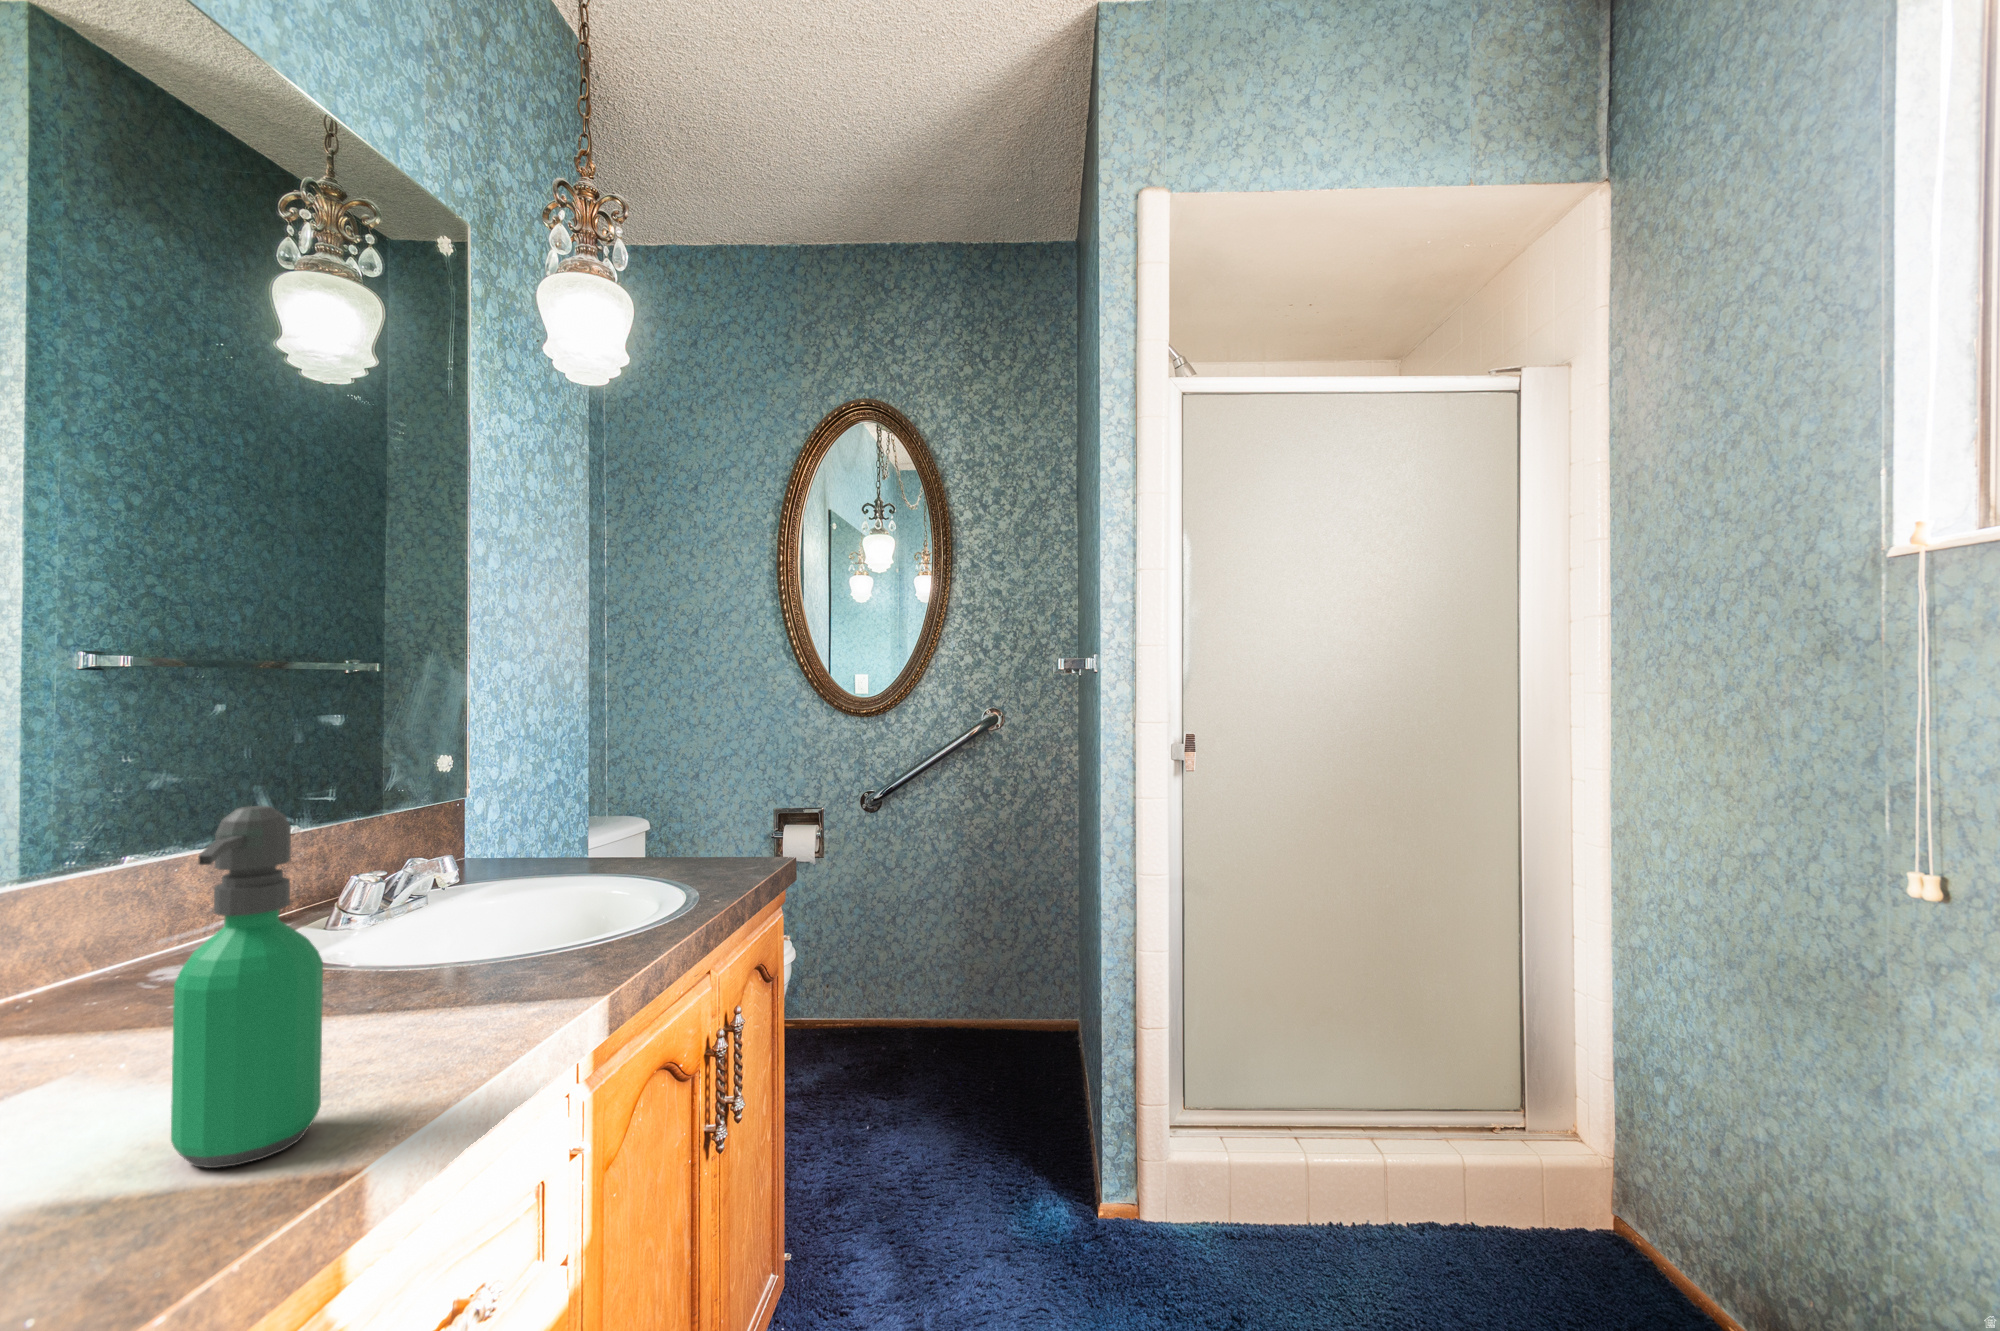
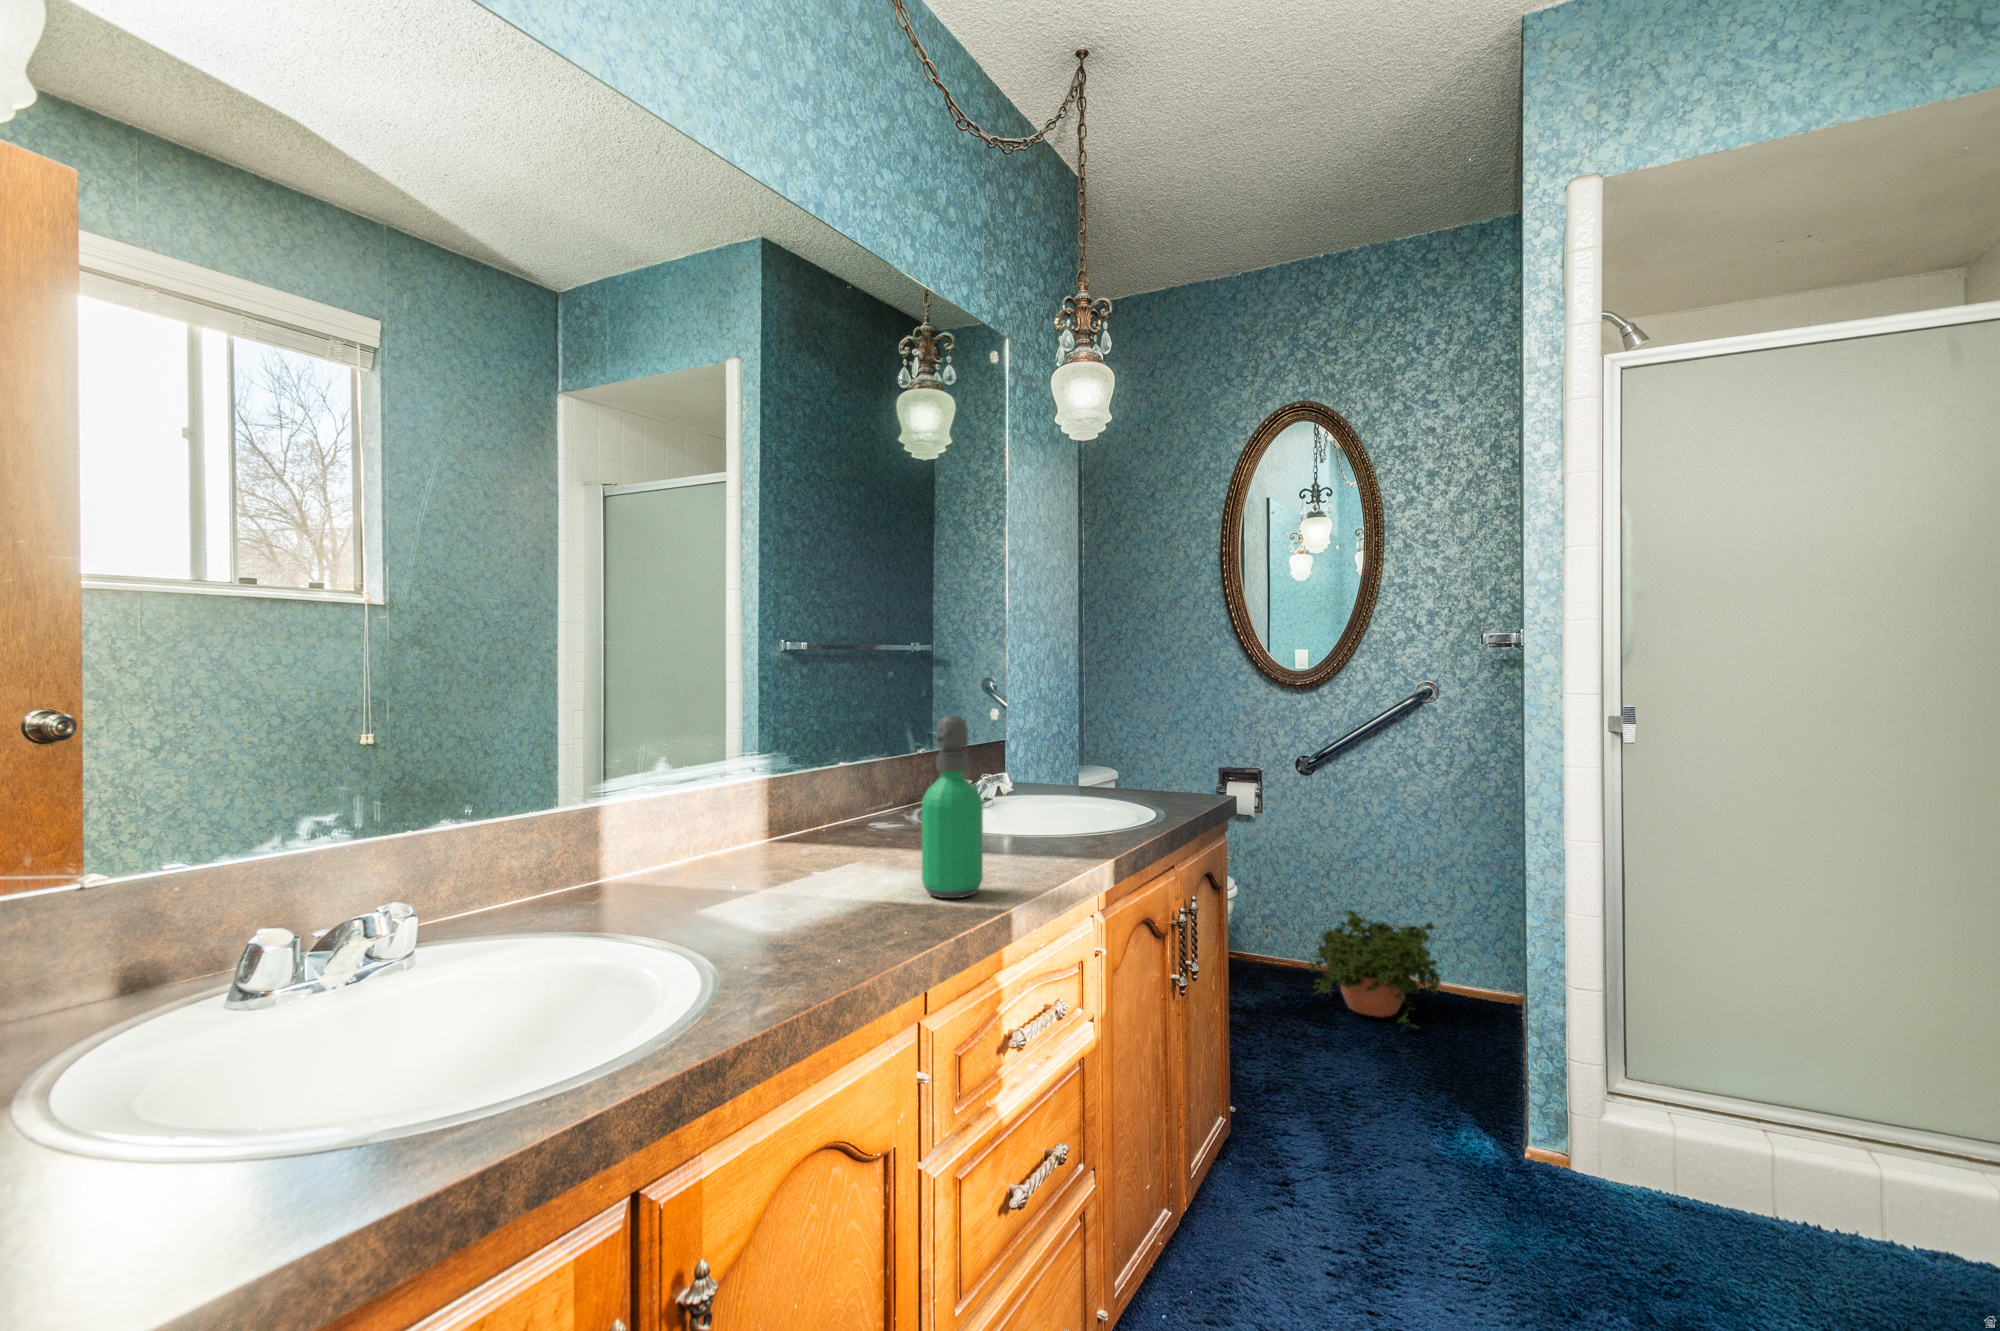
potted plant: none [868,959,1012,1091] -> present [1307,910,1440,1027]

